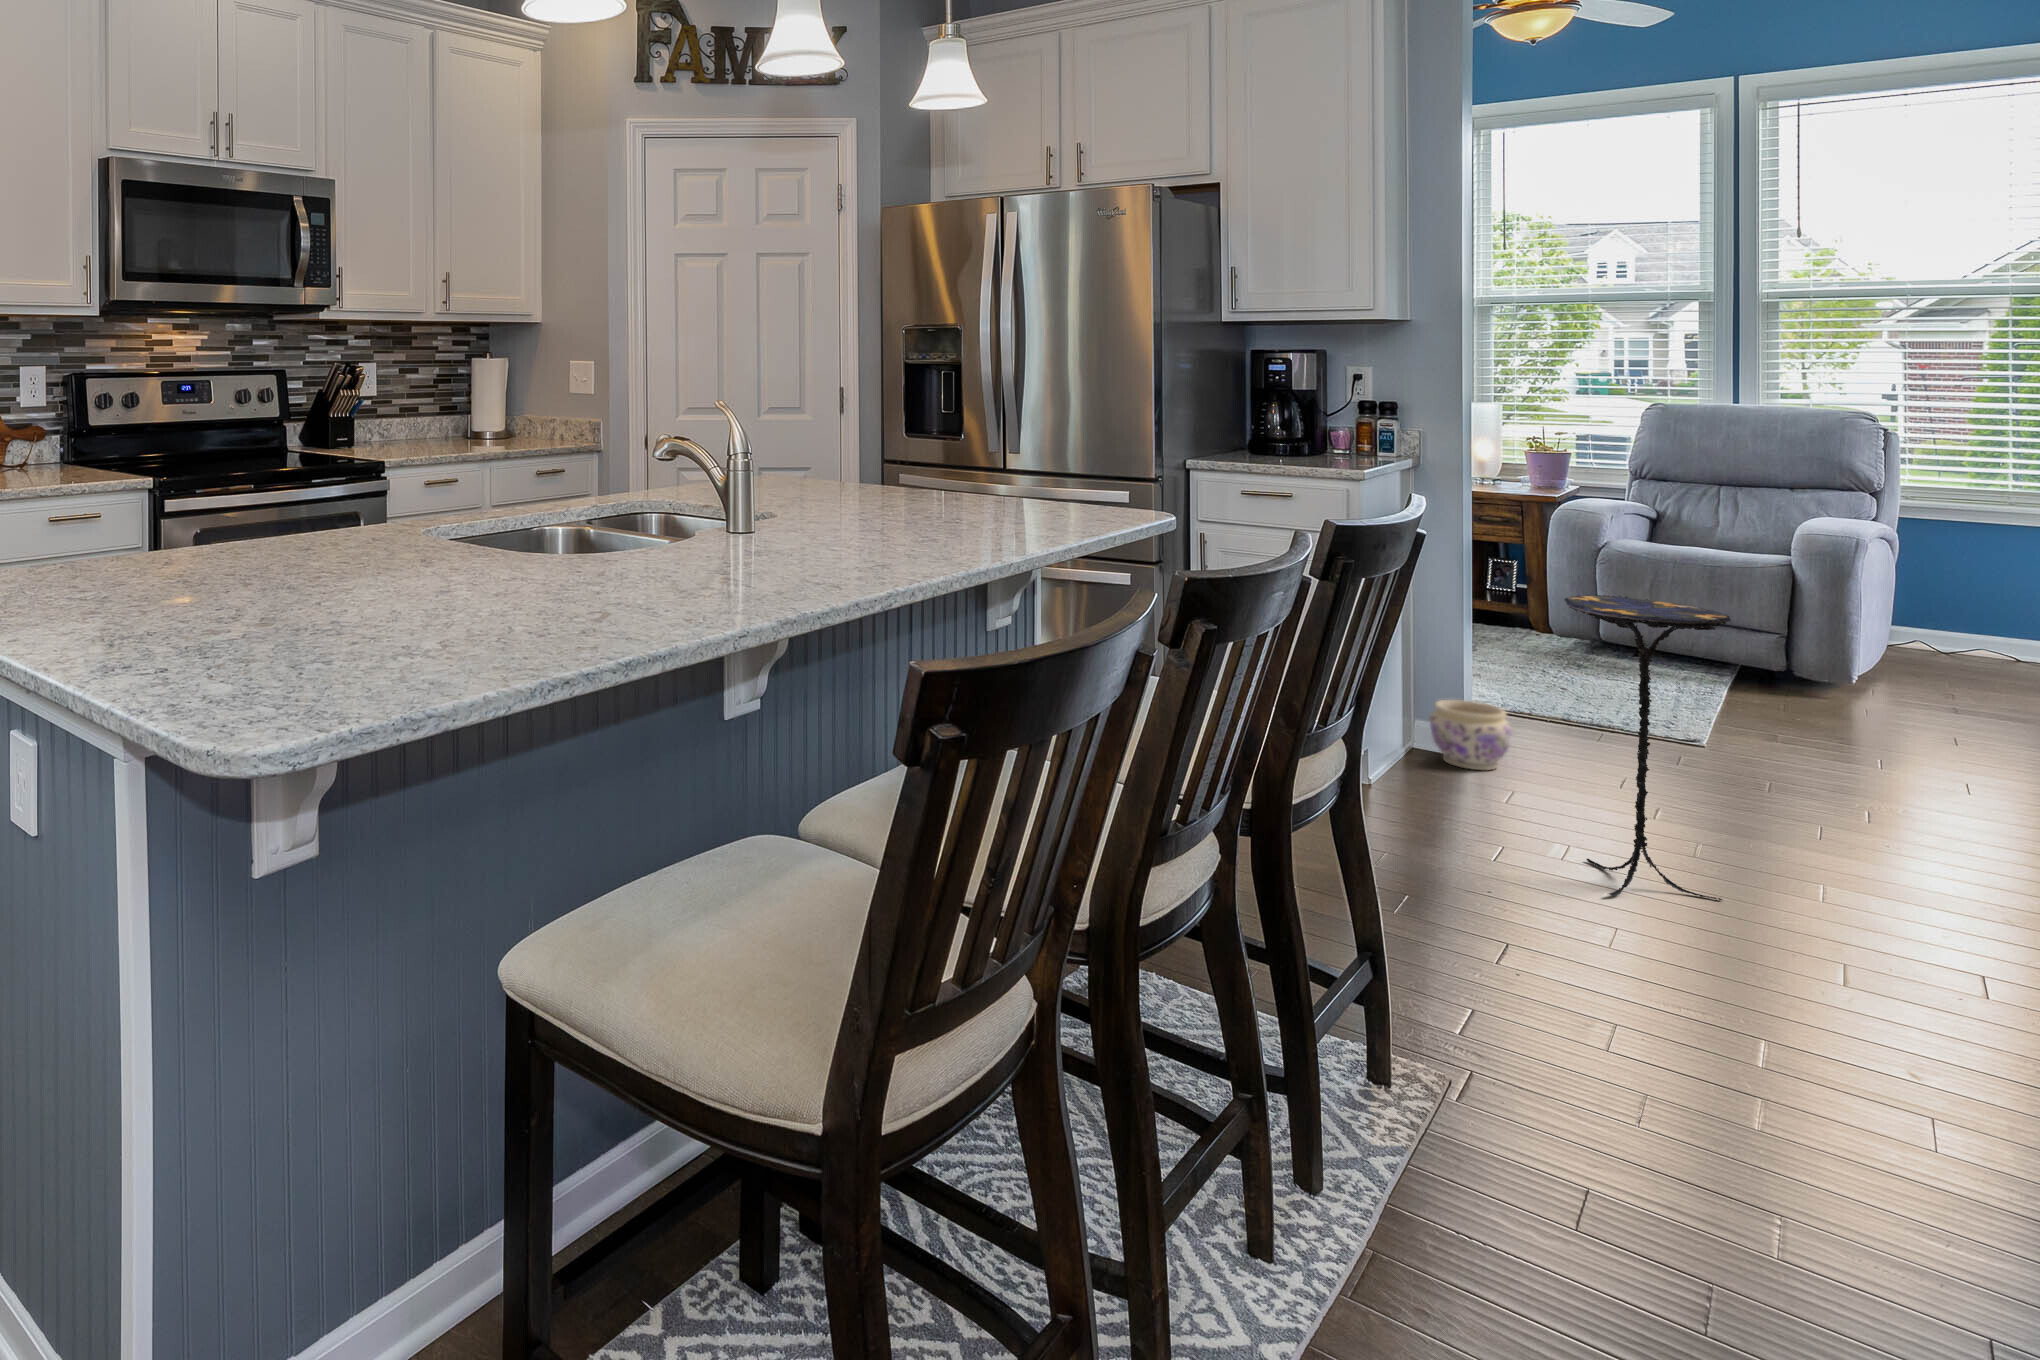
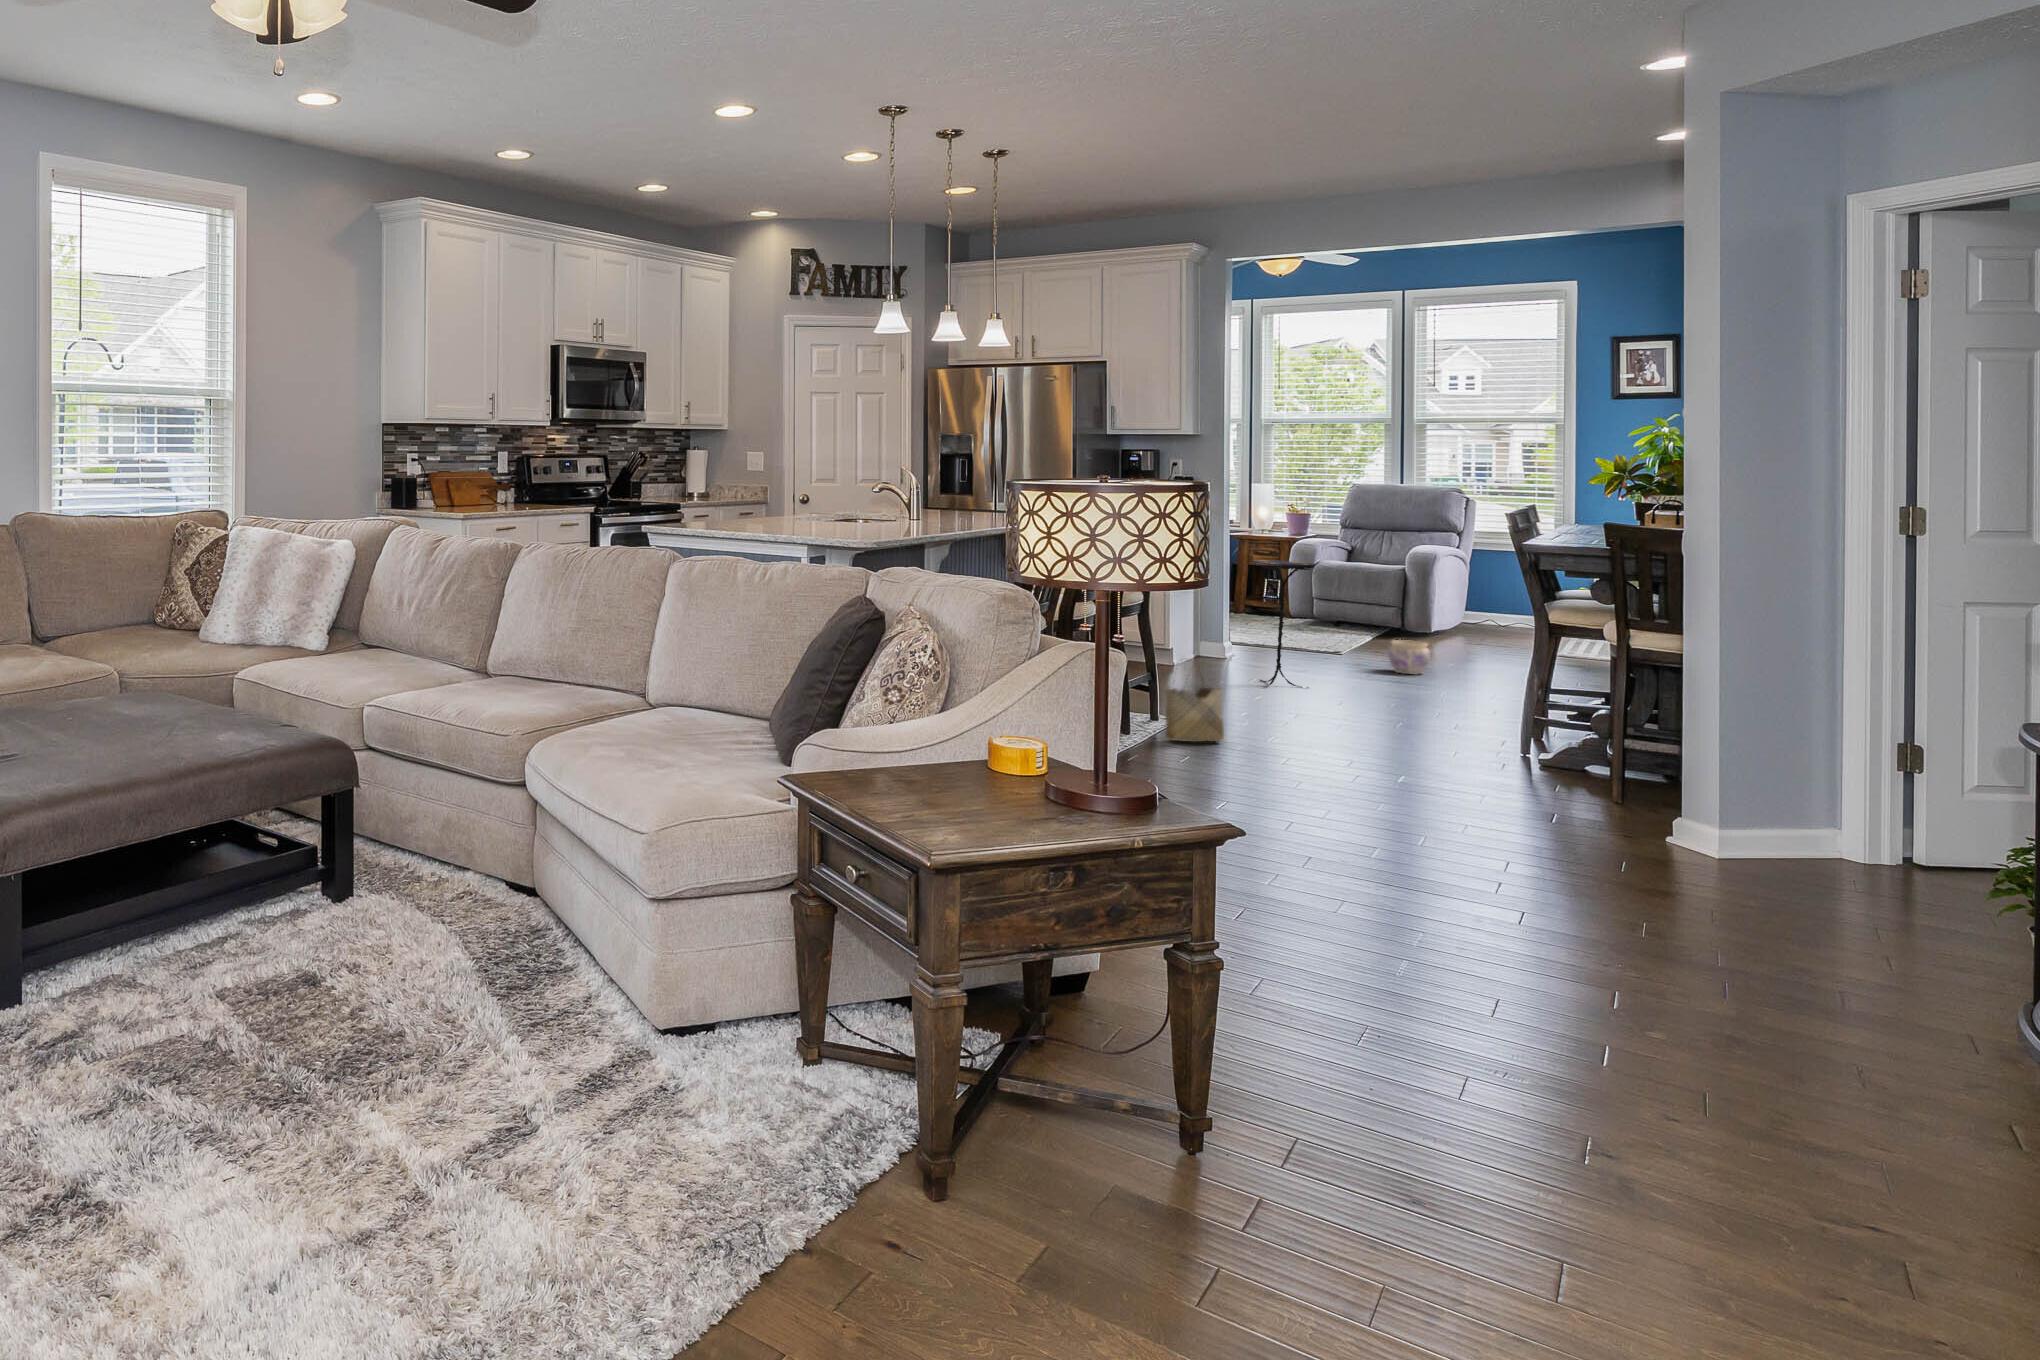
planter: present [1430,700,1512,771] -> present [1388,640,1430,674]
woven basket: none [1440,993,1647,1291] -> present [1165,659,1224,742]

